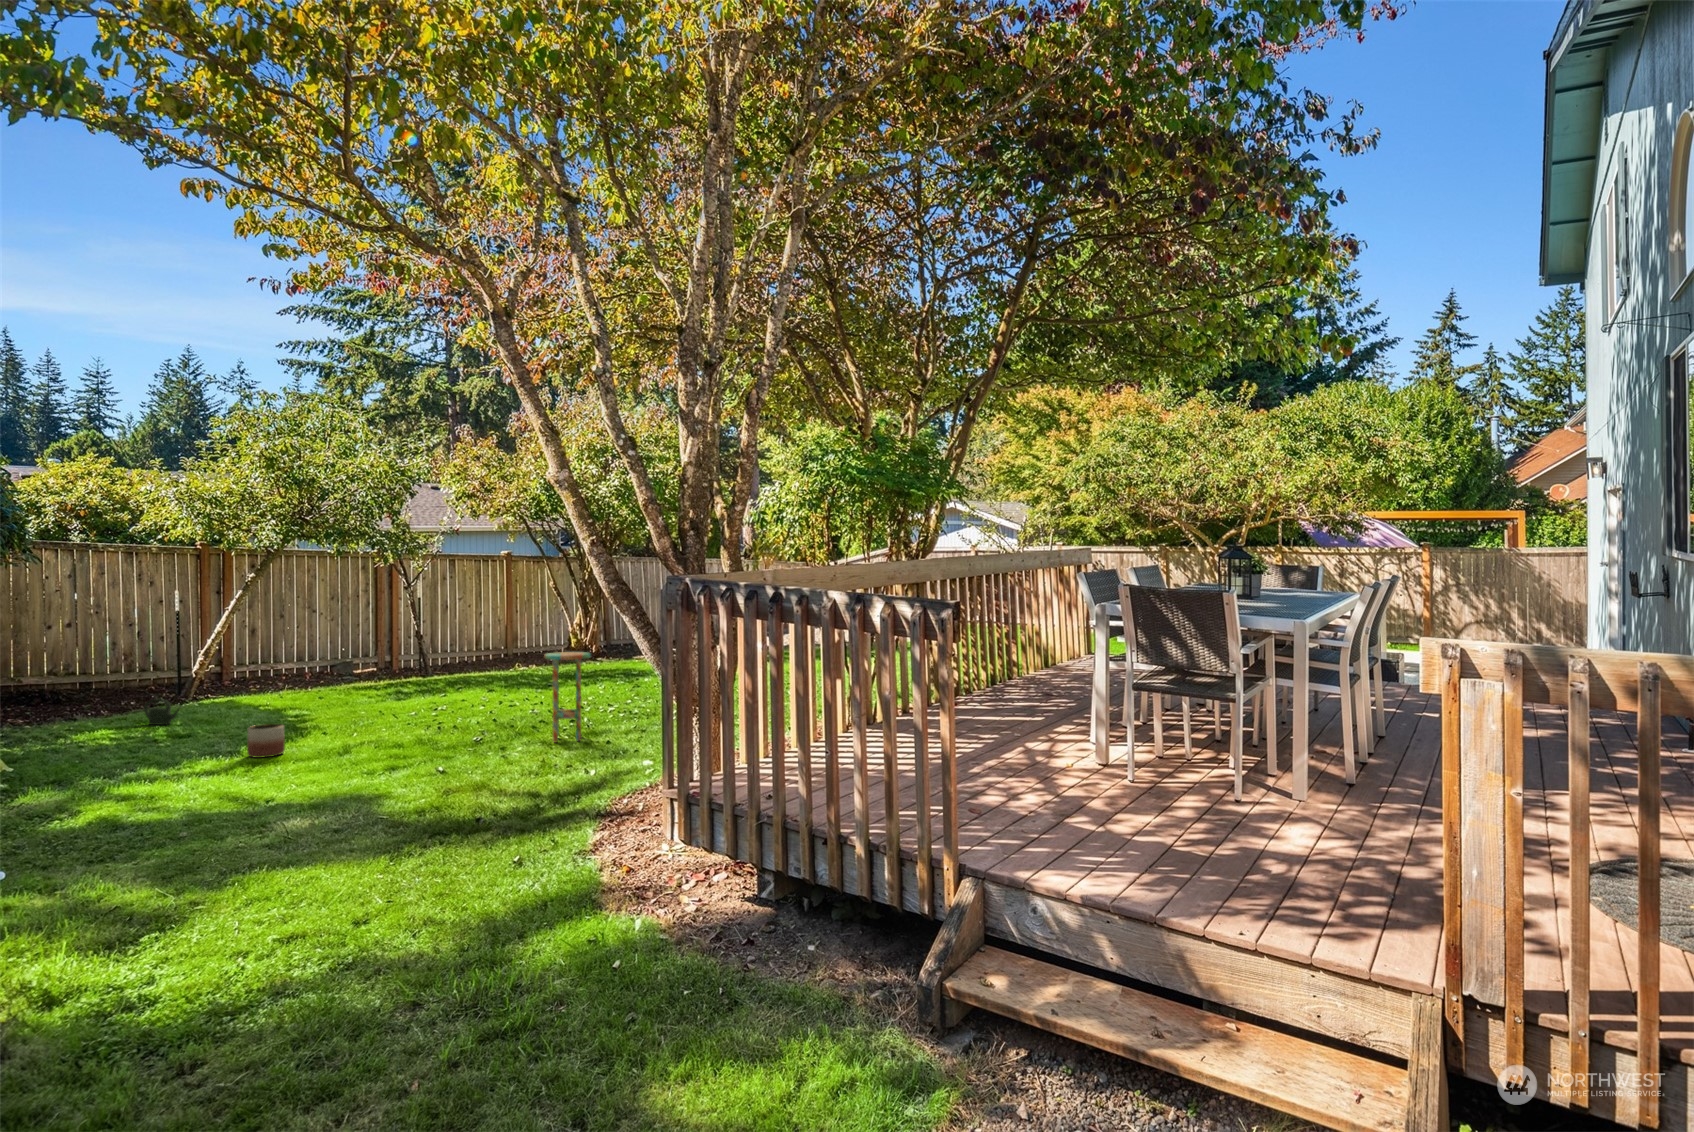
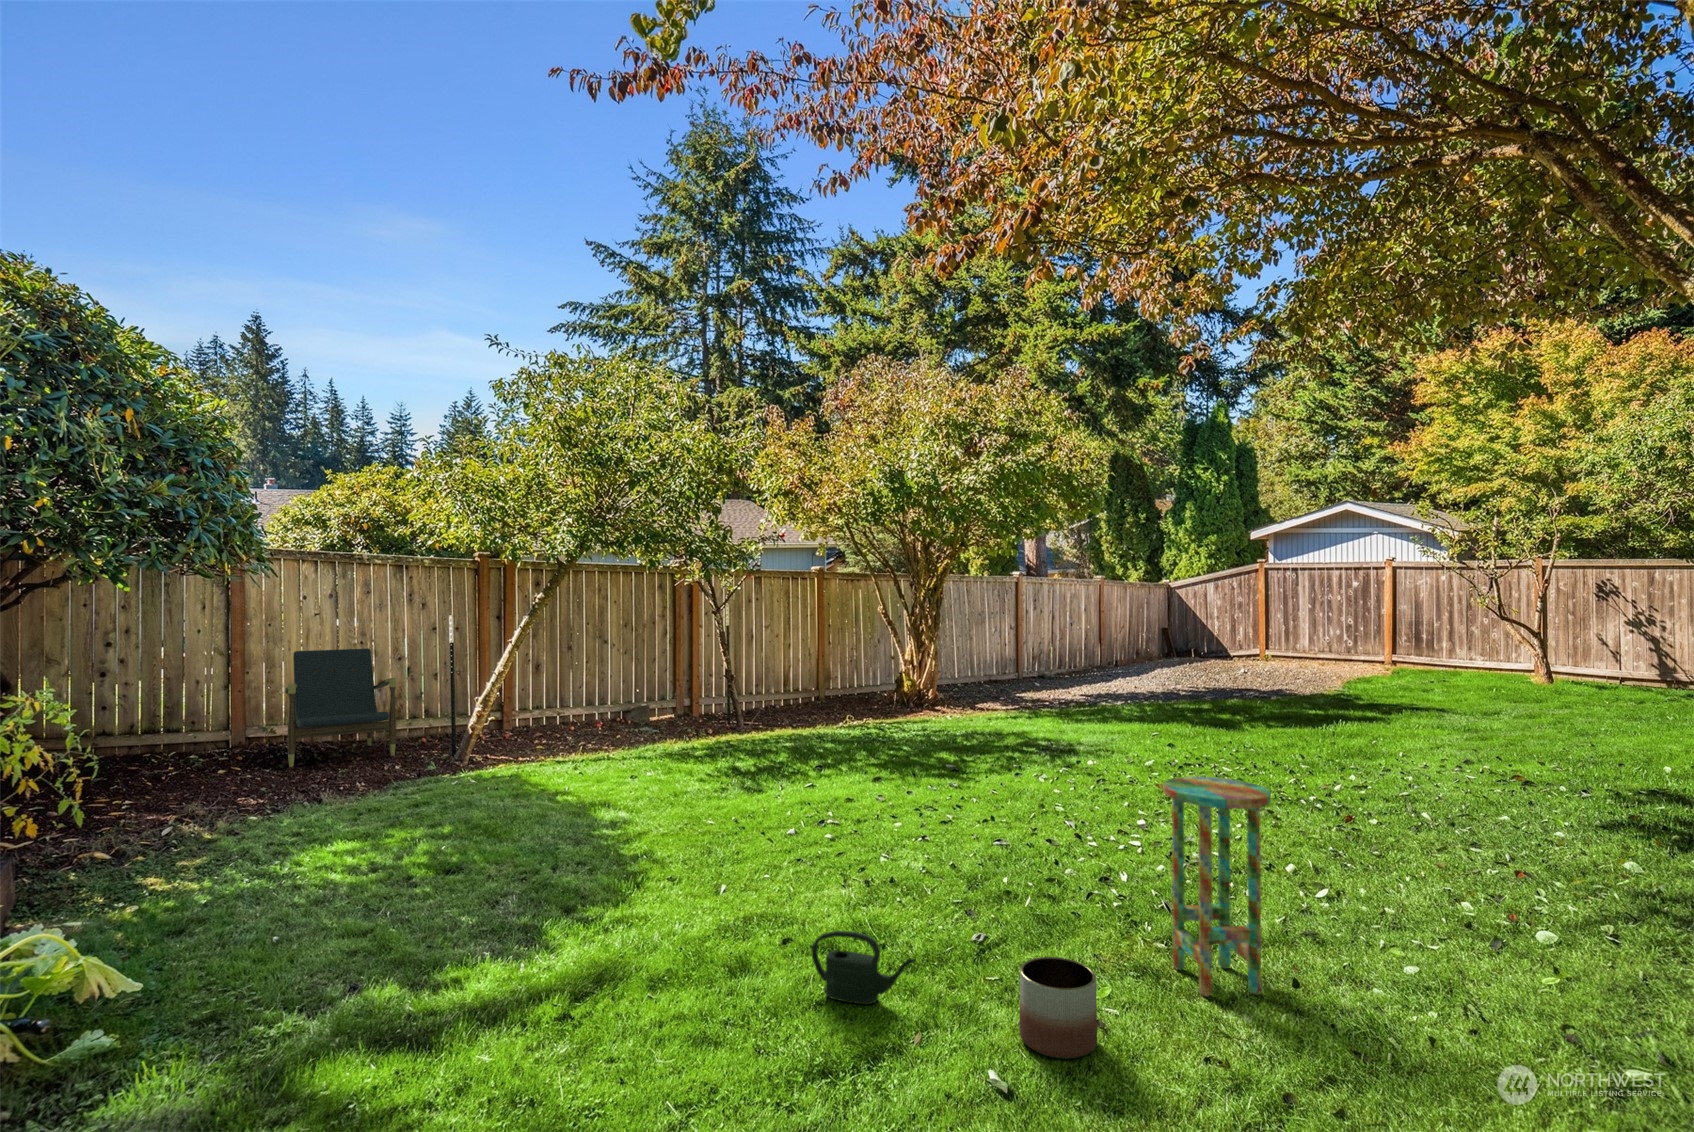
lounge chair: none [39,616,133,700] -> present [285,648,396,767]
watering can: present [144,699,181,725] -> present [812,931,916,1005]
planter: present [247,724,285,758] -> present [1019,957,1097,1059]

